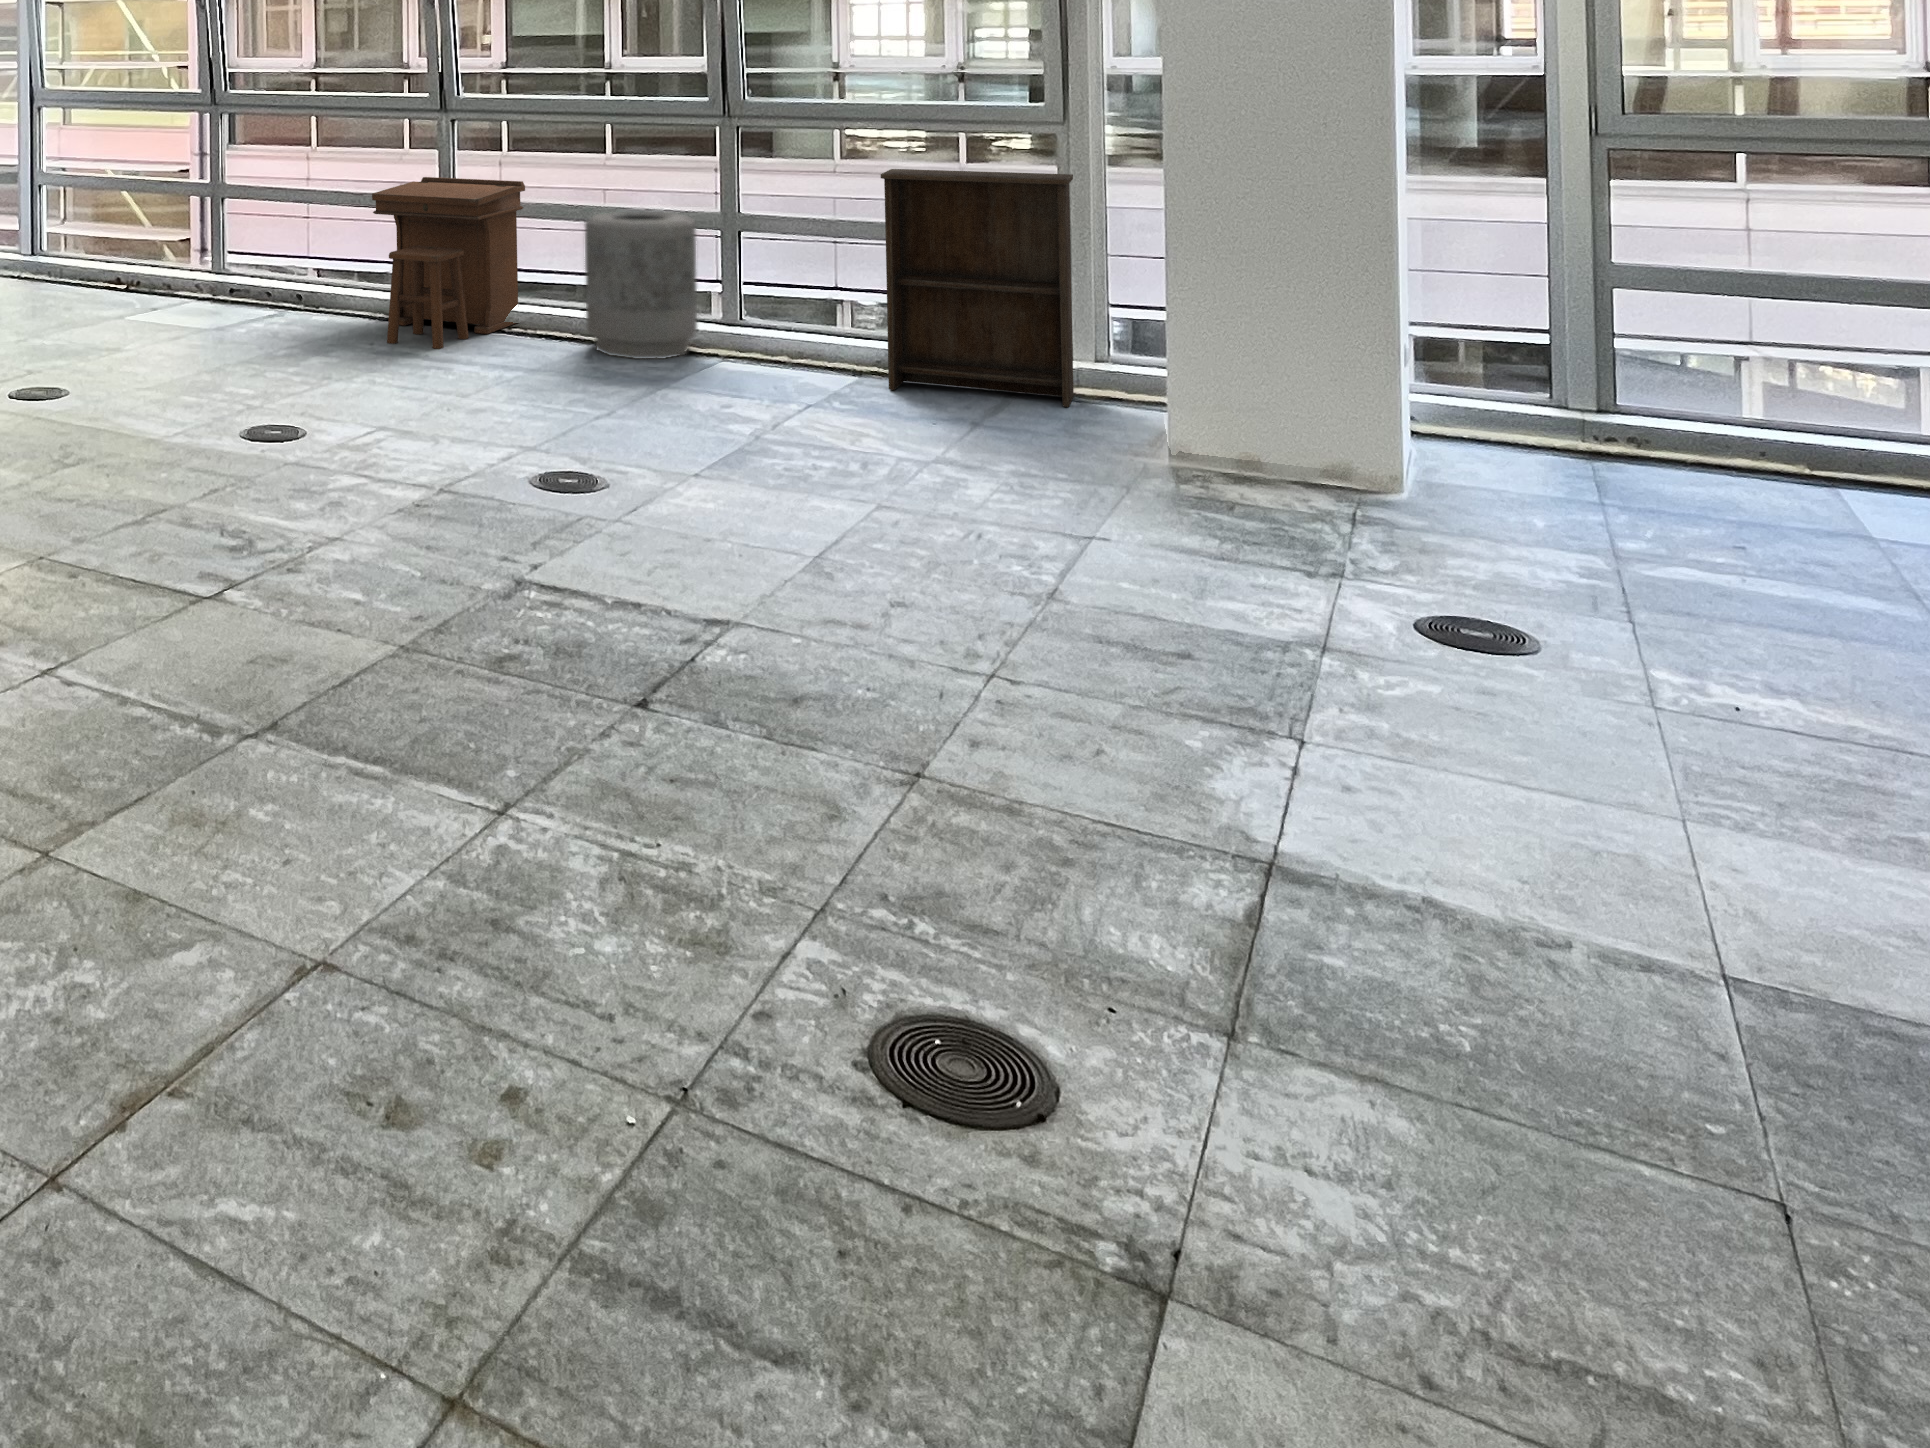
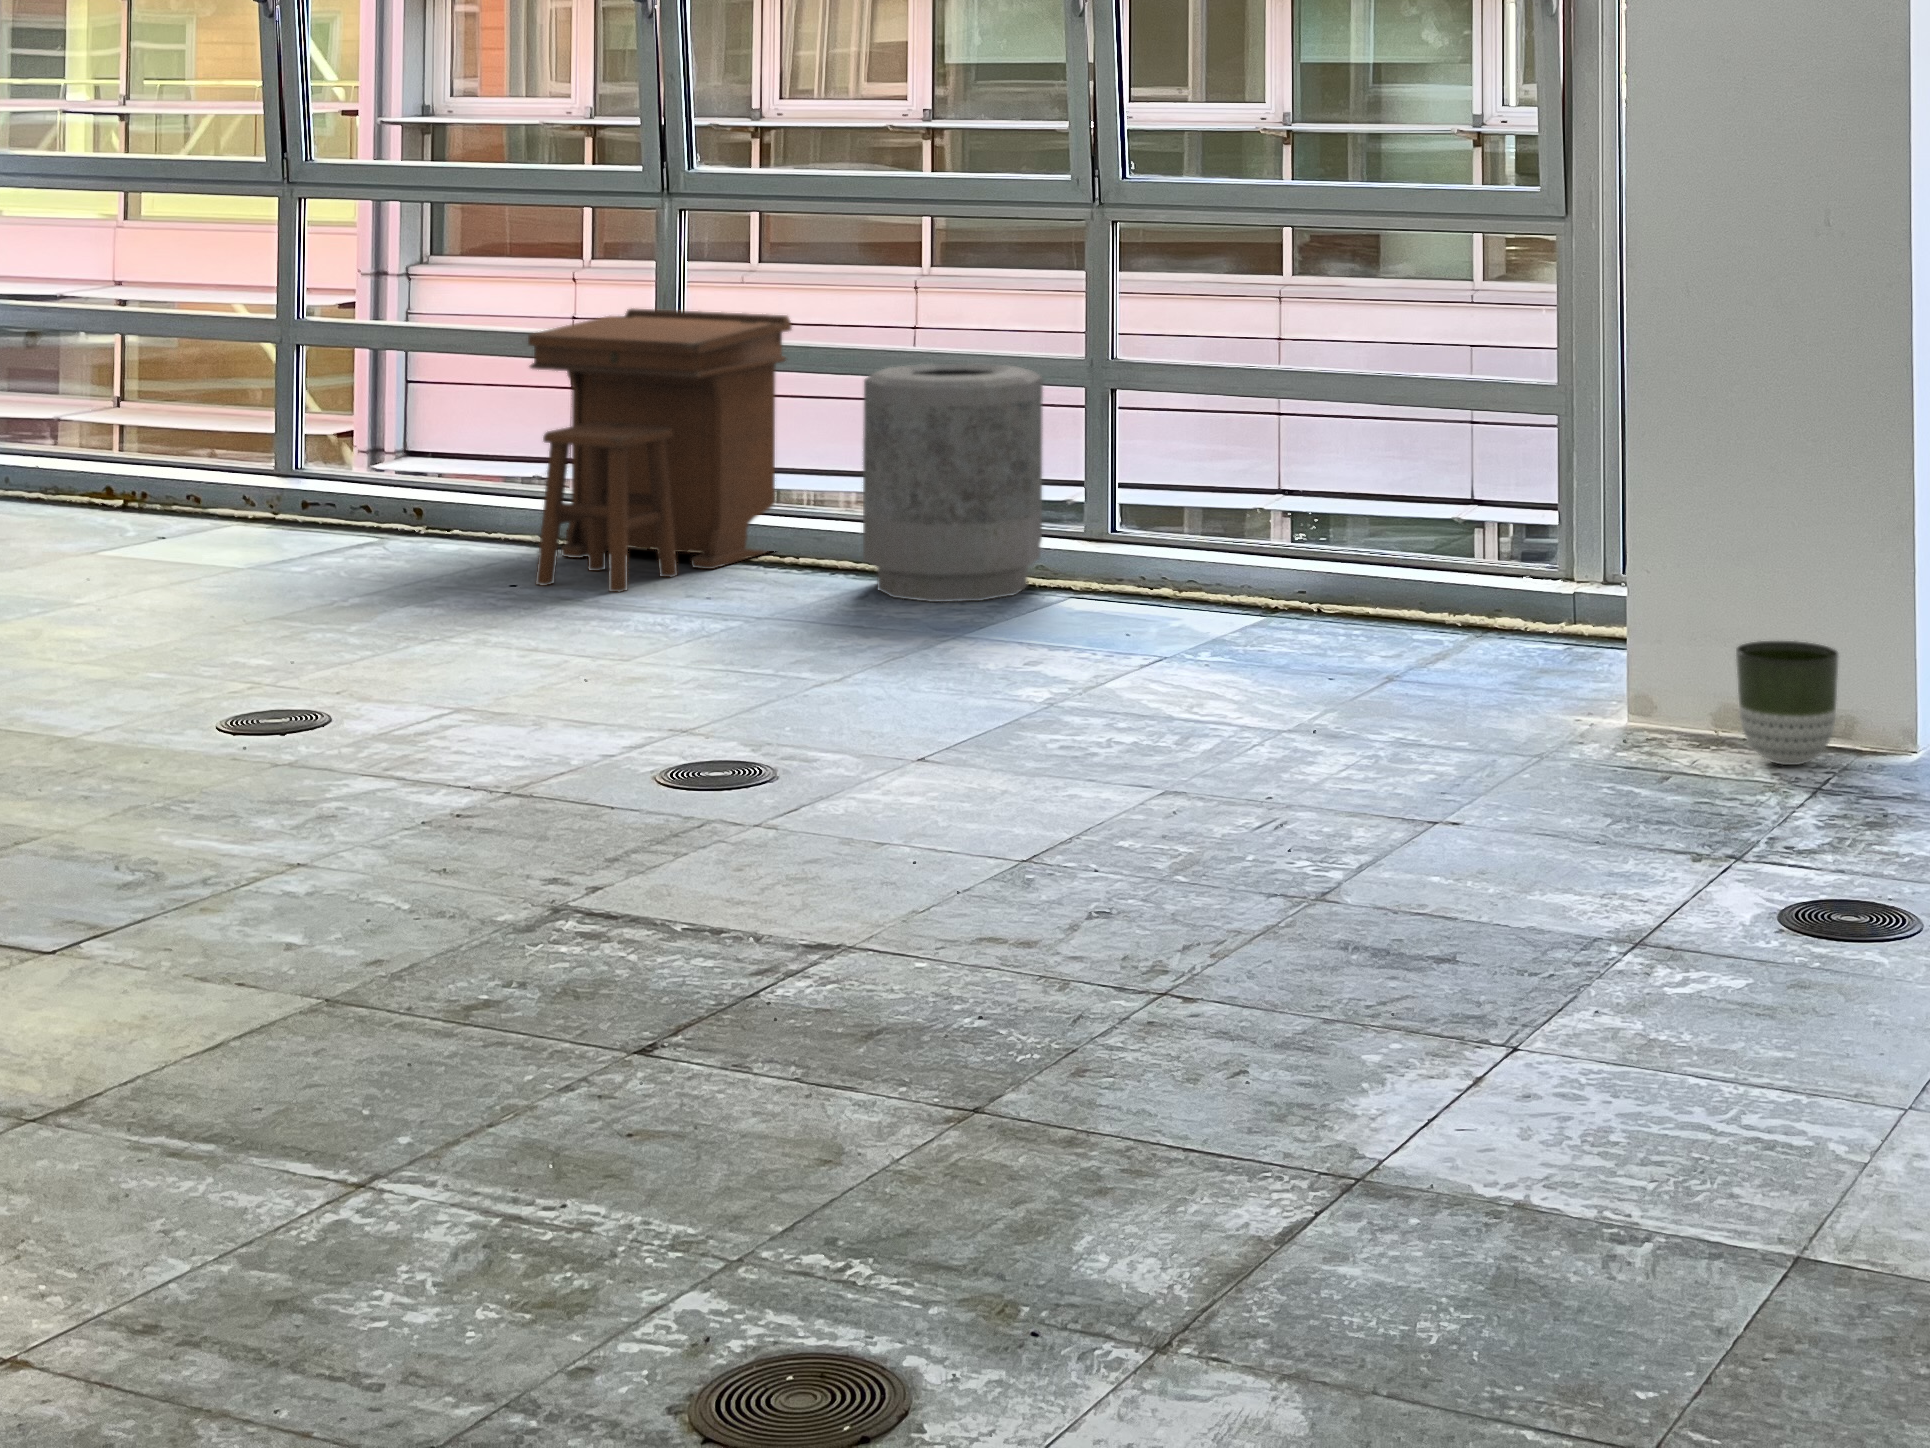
bookshelf: present [881,169,1074,407] -> none [1292,292,1572,658]
planter: none [1260,409,1341,495] -> present [1736,641,1839,765]

